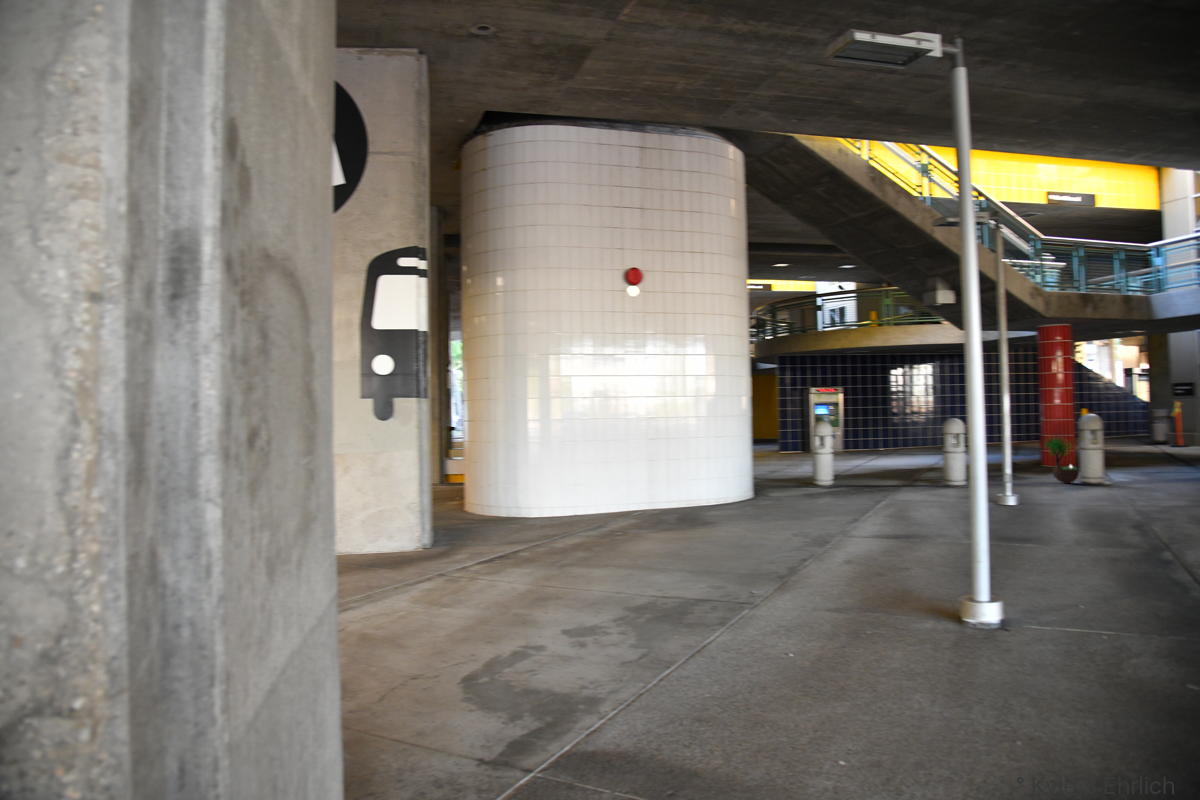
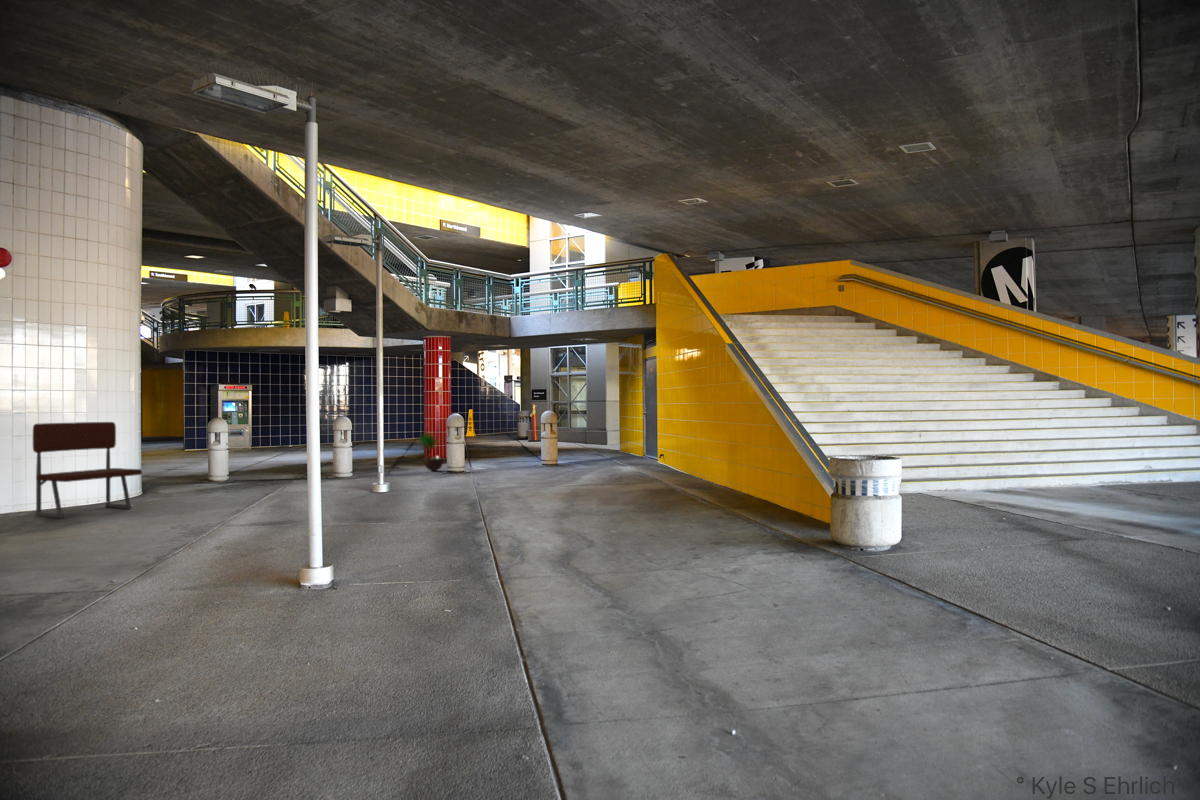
bench: none [674,426,762,515] -> present [33,422,142,518]

